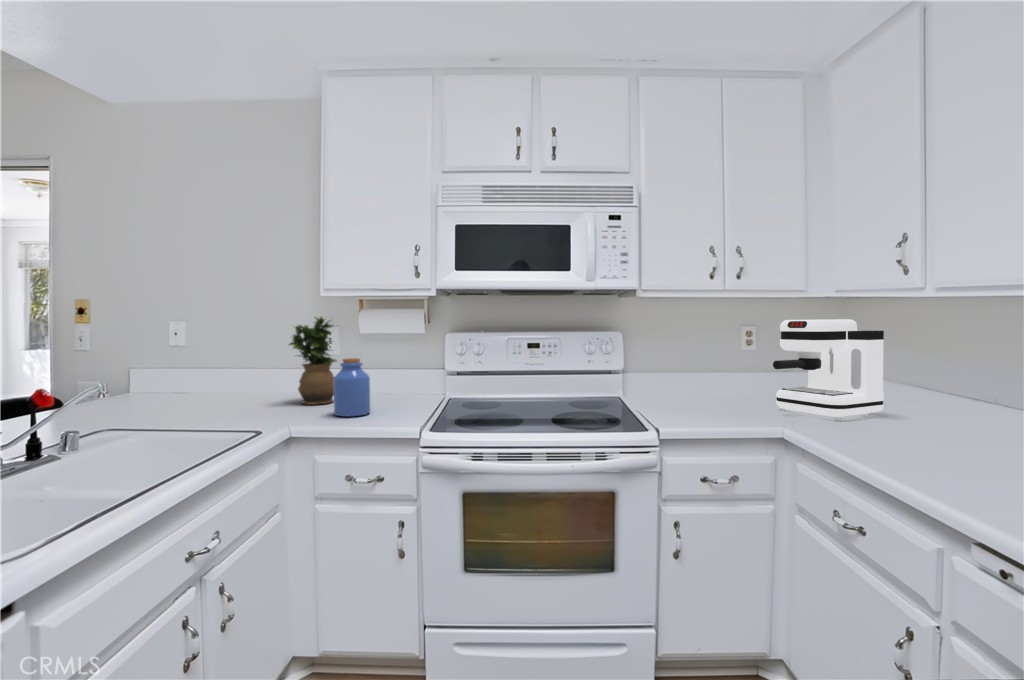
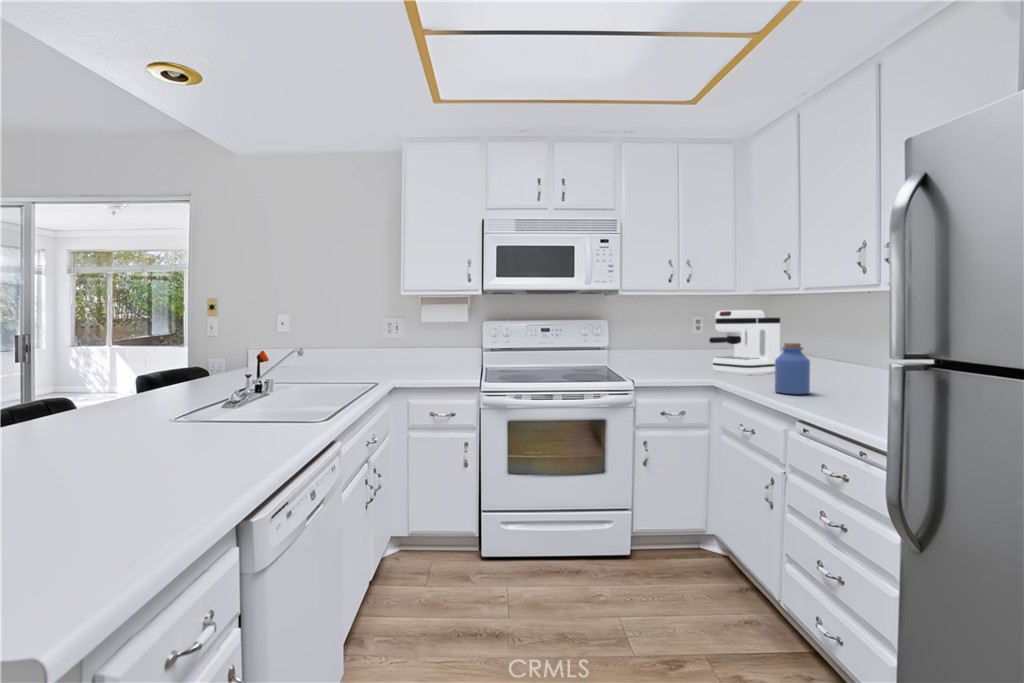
potted plant: present [290,317,337,404] -> none [374,309,408,371]
jar: present [334,358,370,416] -> present [775,343,810,394]

